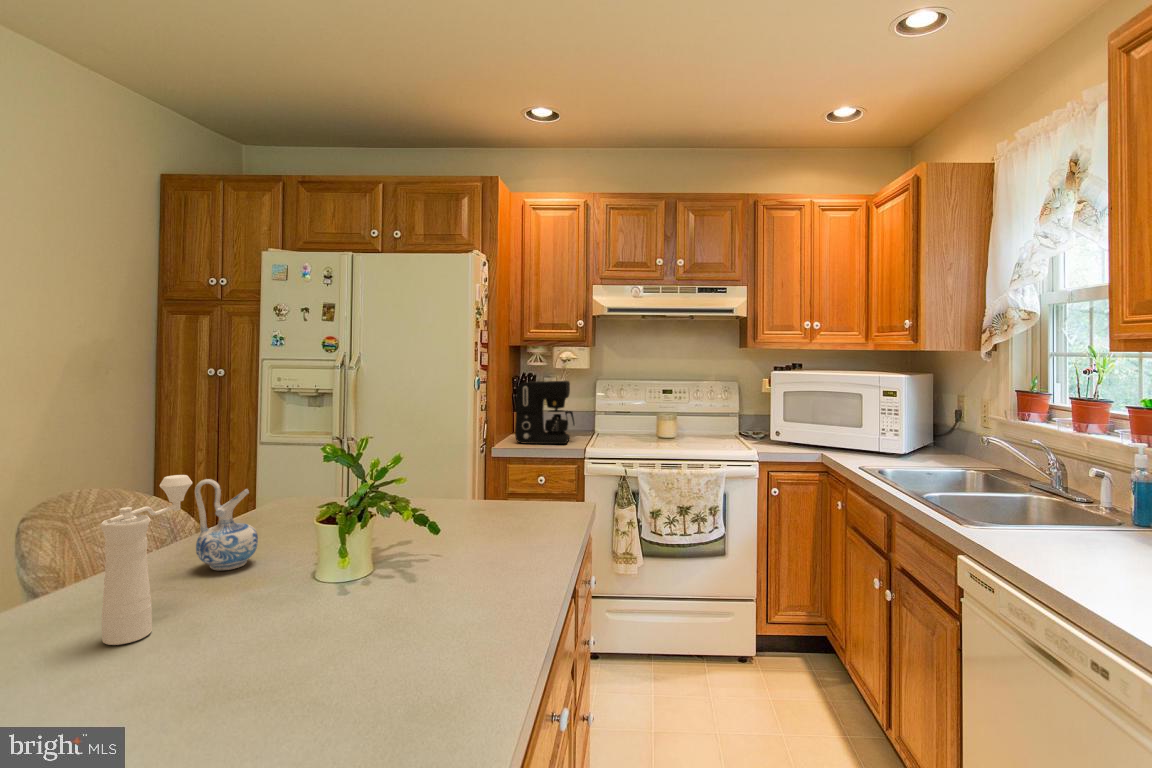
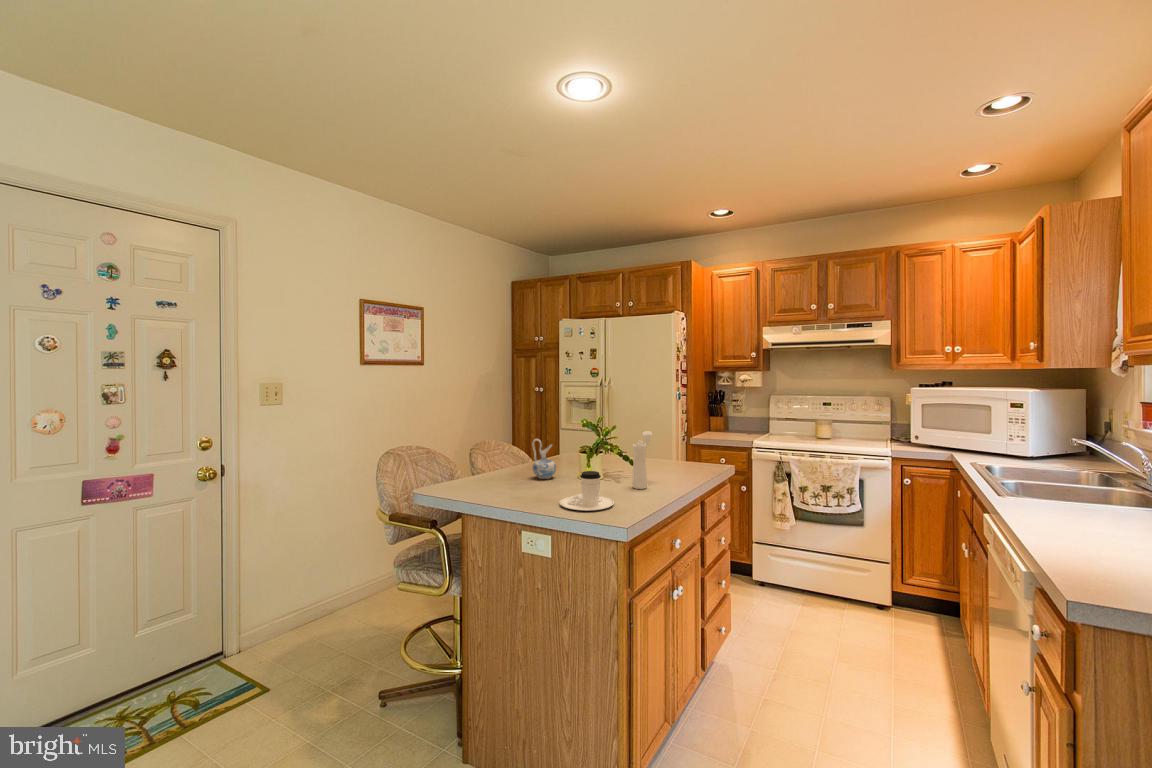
coffee maker: present [515,381,574,444] -> none [706,394,748,437]
pepper mill: present [100,475,192,645] -> present [632,431,653,489]
coffee cup: none [271,558,415,672] -> present [559,471,614,511]

